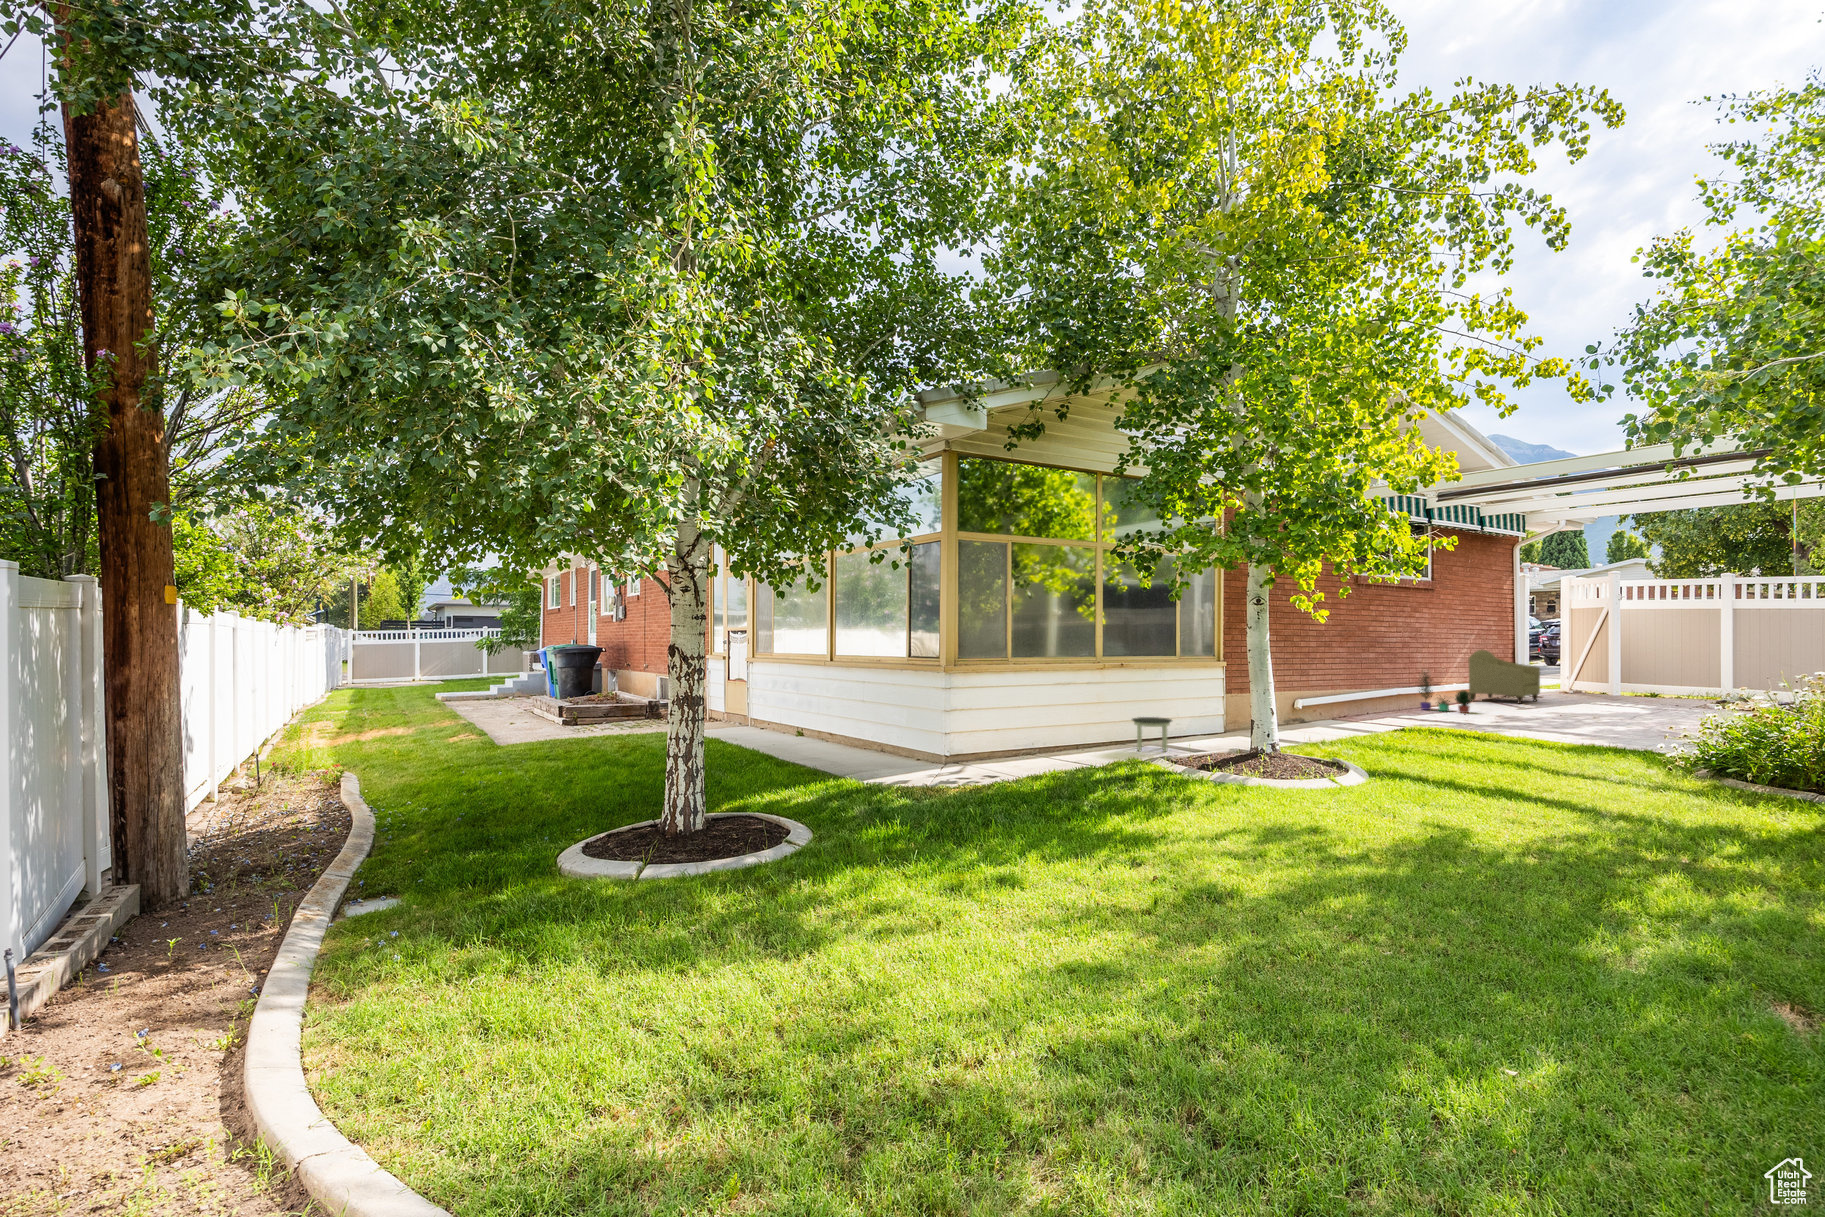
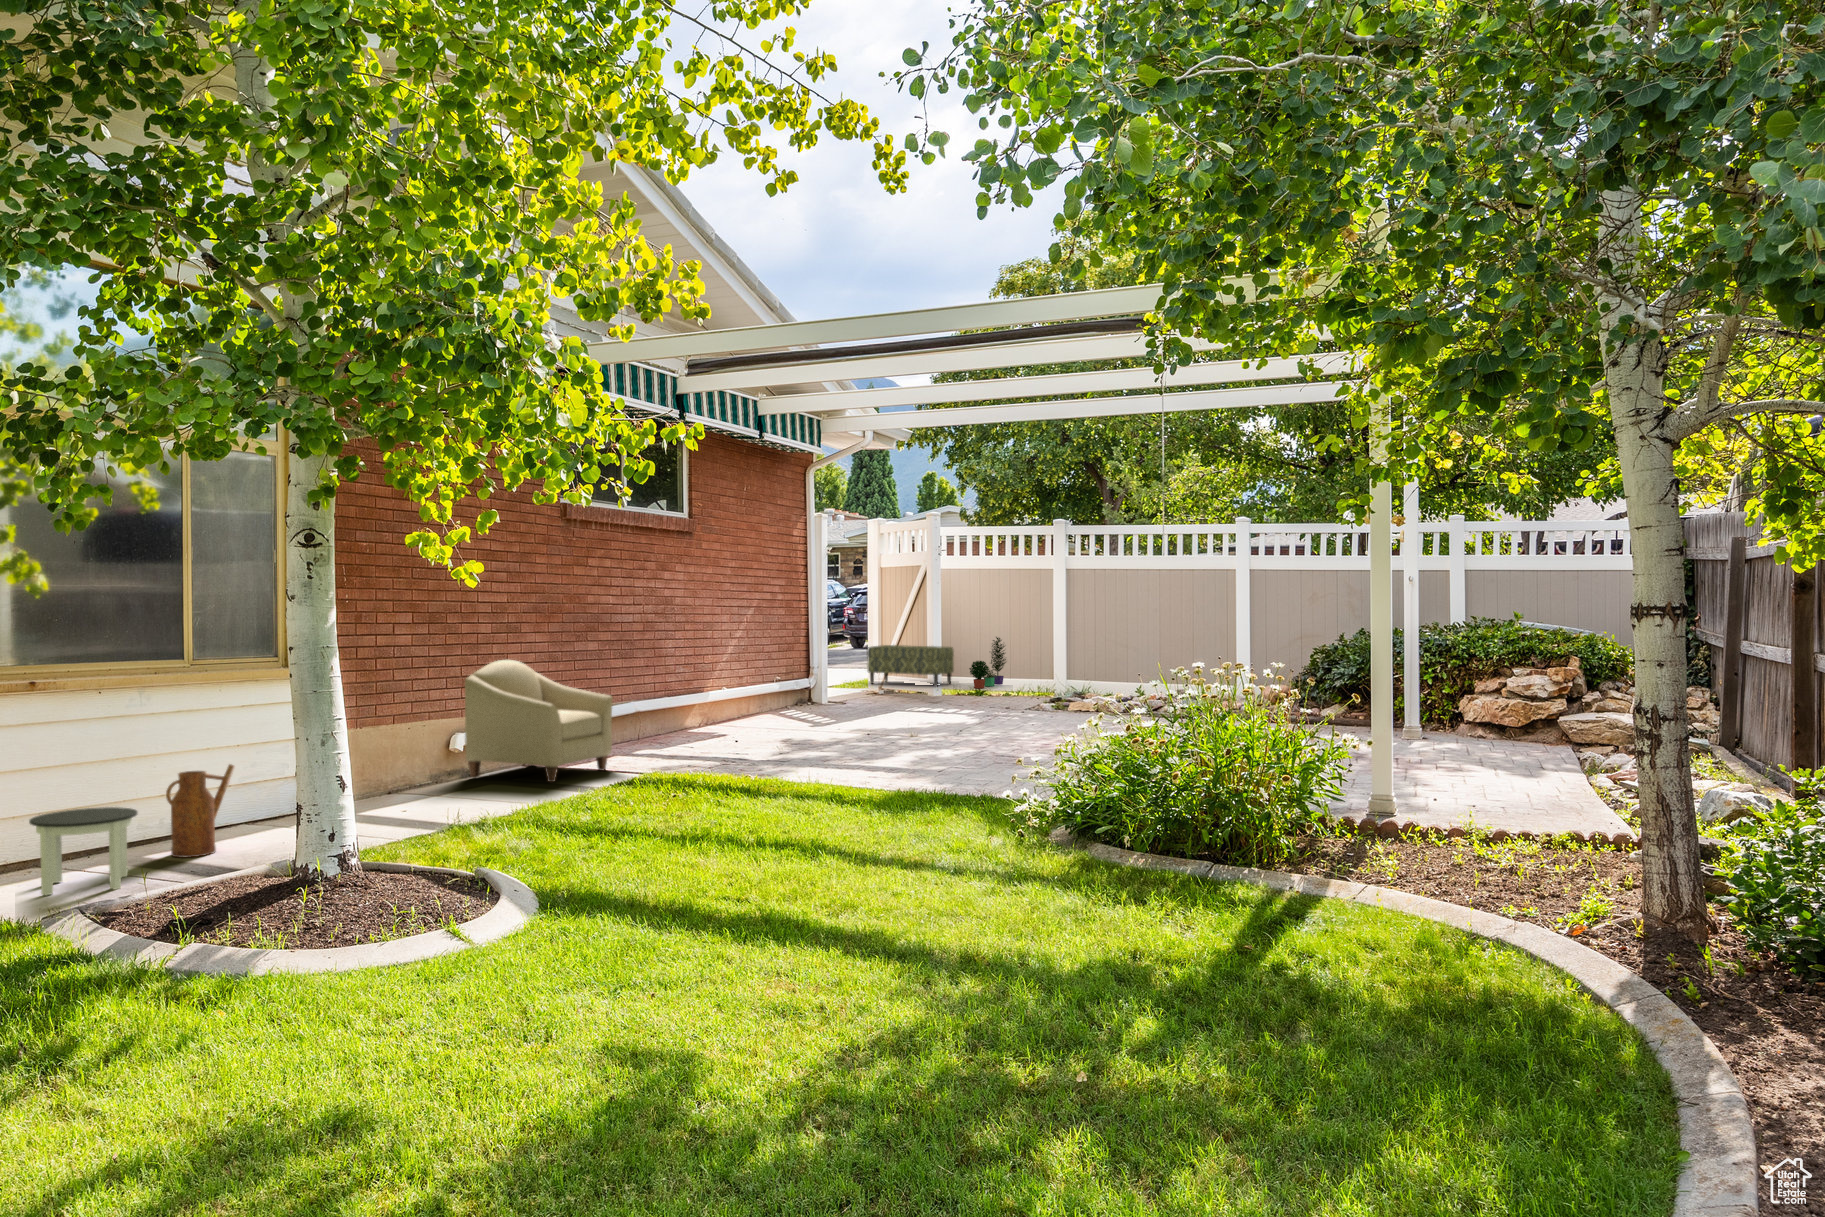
chair: present [1468,650,1540,704] -> present [465,660,612,782]
bench: none [1565,663,1642,693] -> present [867,645,954,687]
potted plant: present [1419,672,1473,713] -> present [969,637,1006,688]
watering can: none [1178,704,1204,744] -> present [166,765,235,857]

